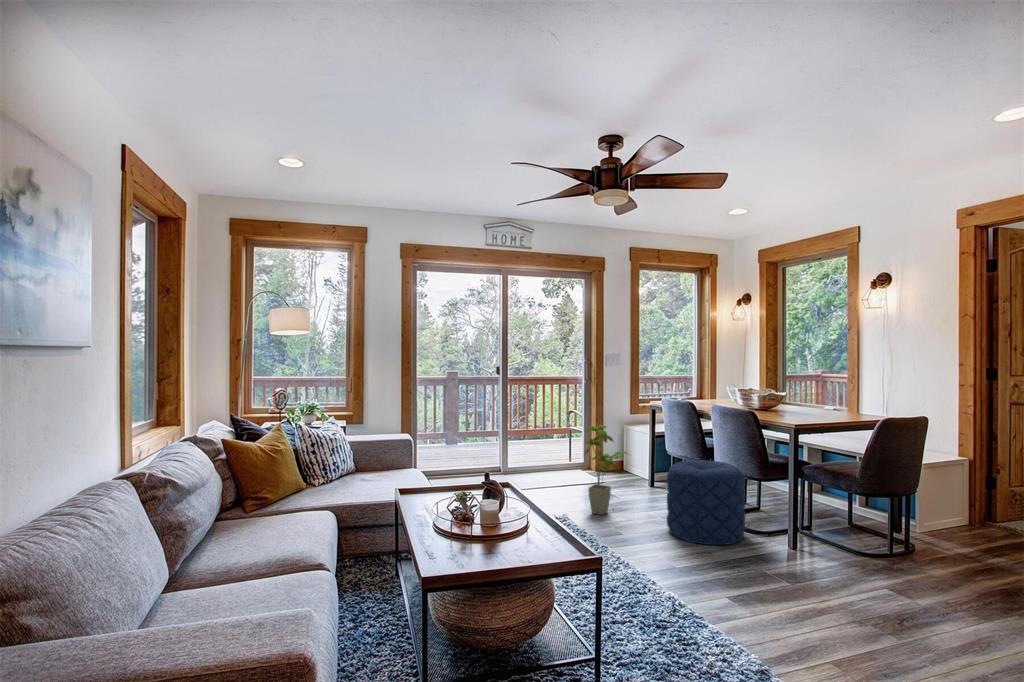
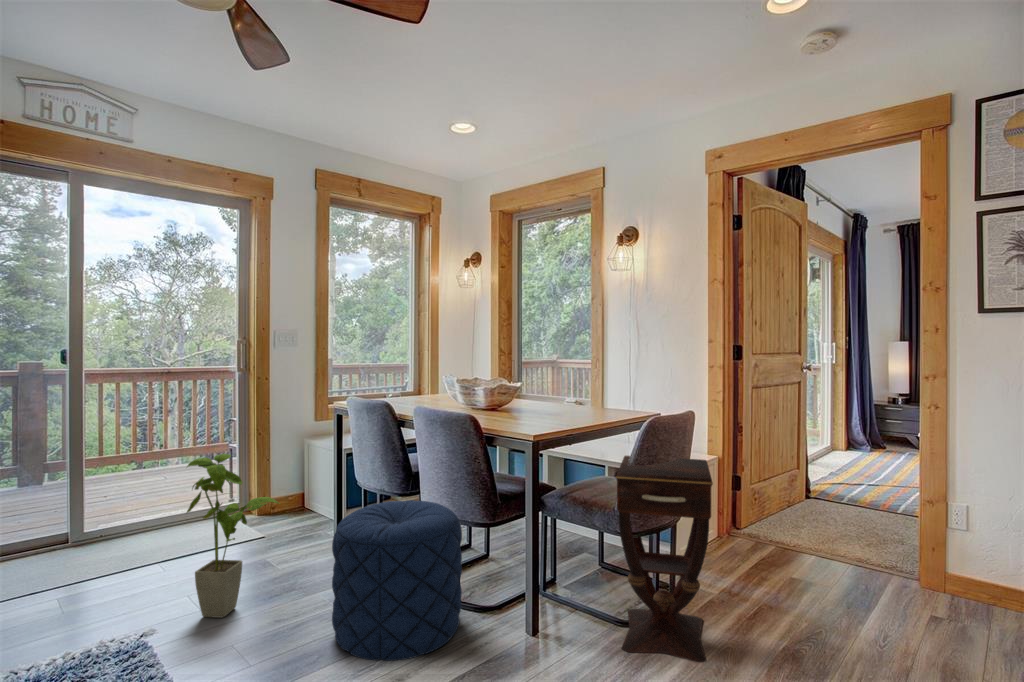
side table: none [851,443,929,577] -> present [616,456,713,662]

